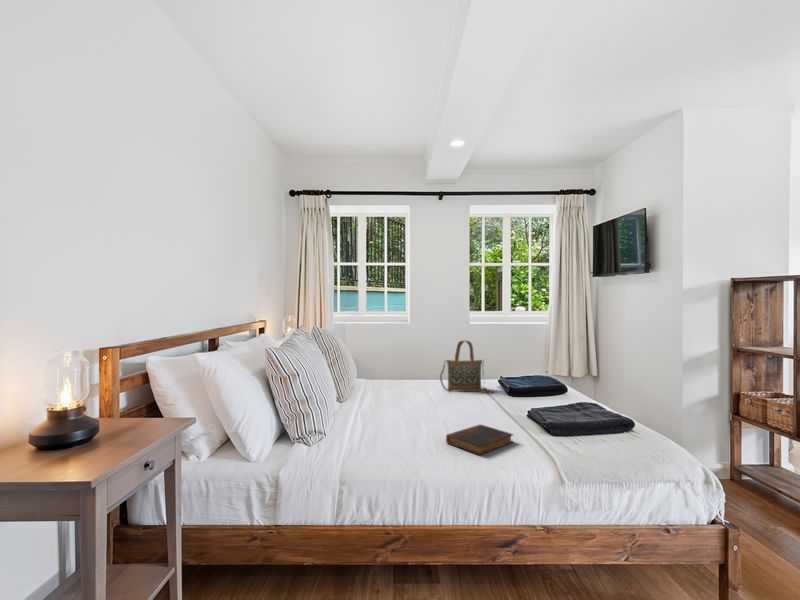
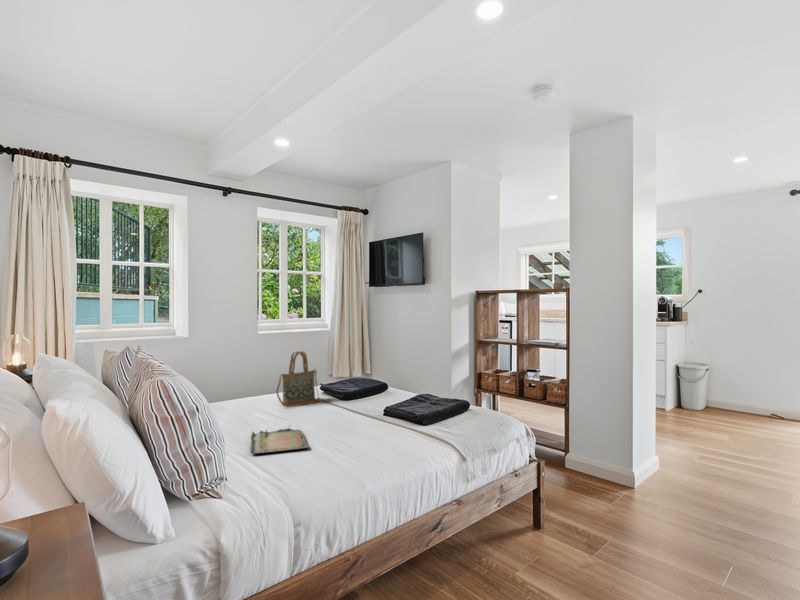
tray: none [369,404,430,426] -> present [250,428,308,454]
book: present [446,425,513,455] -> none [358,430,408,457]

